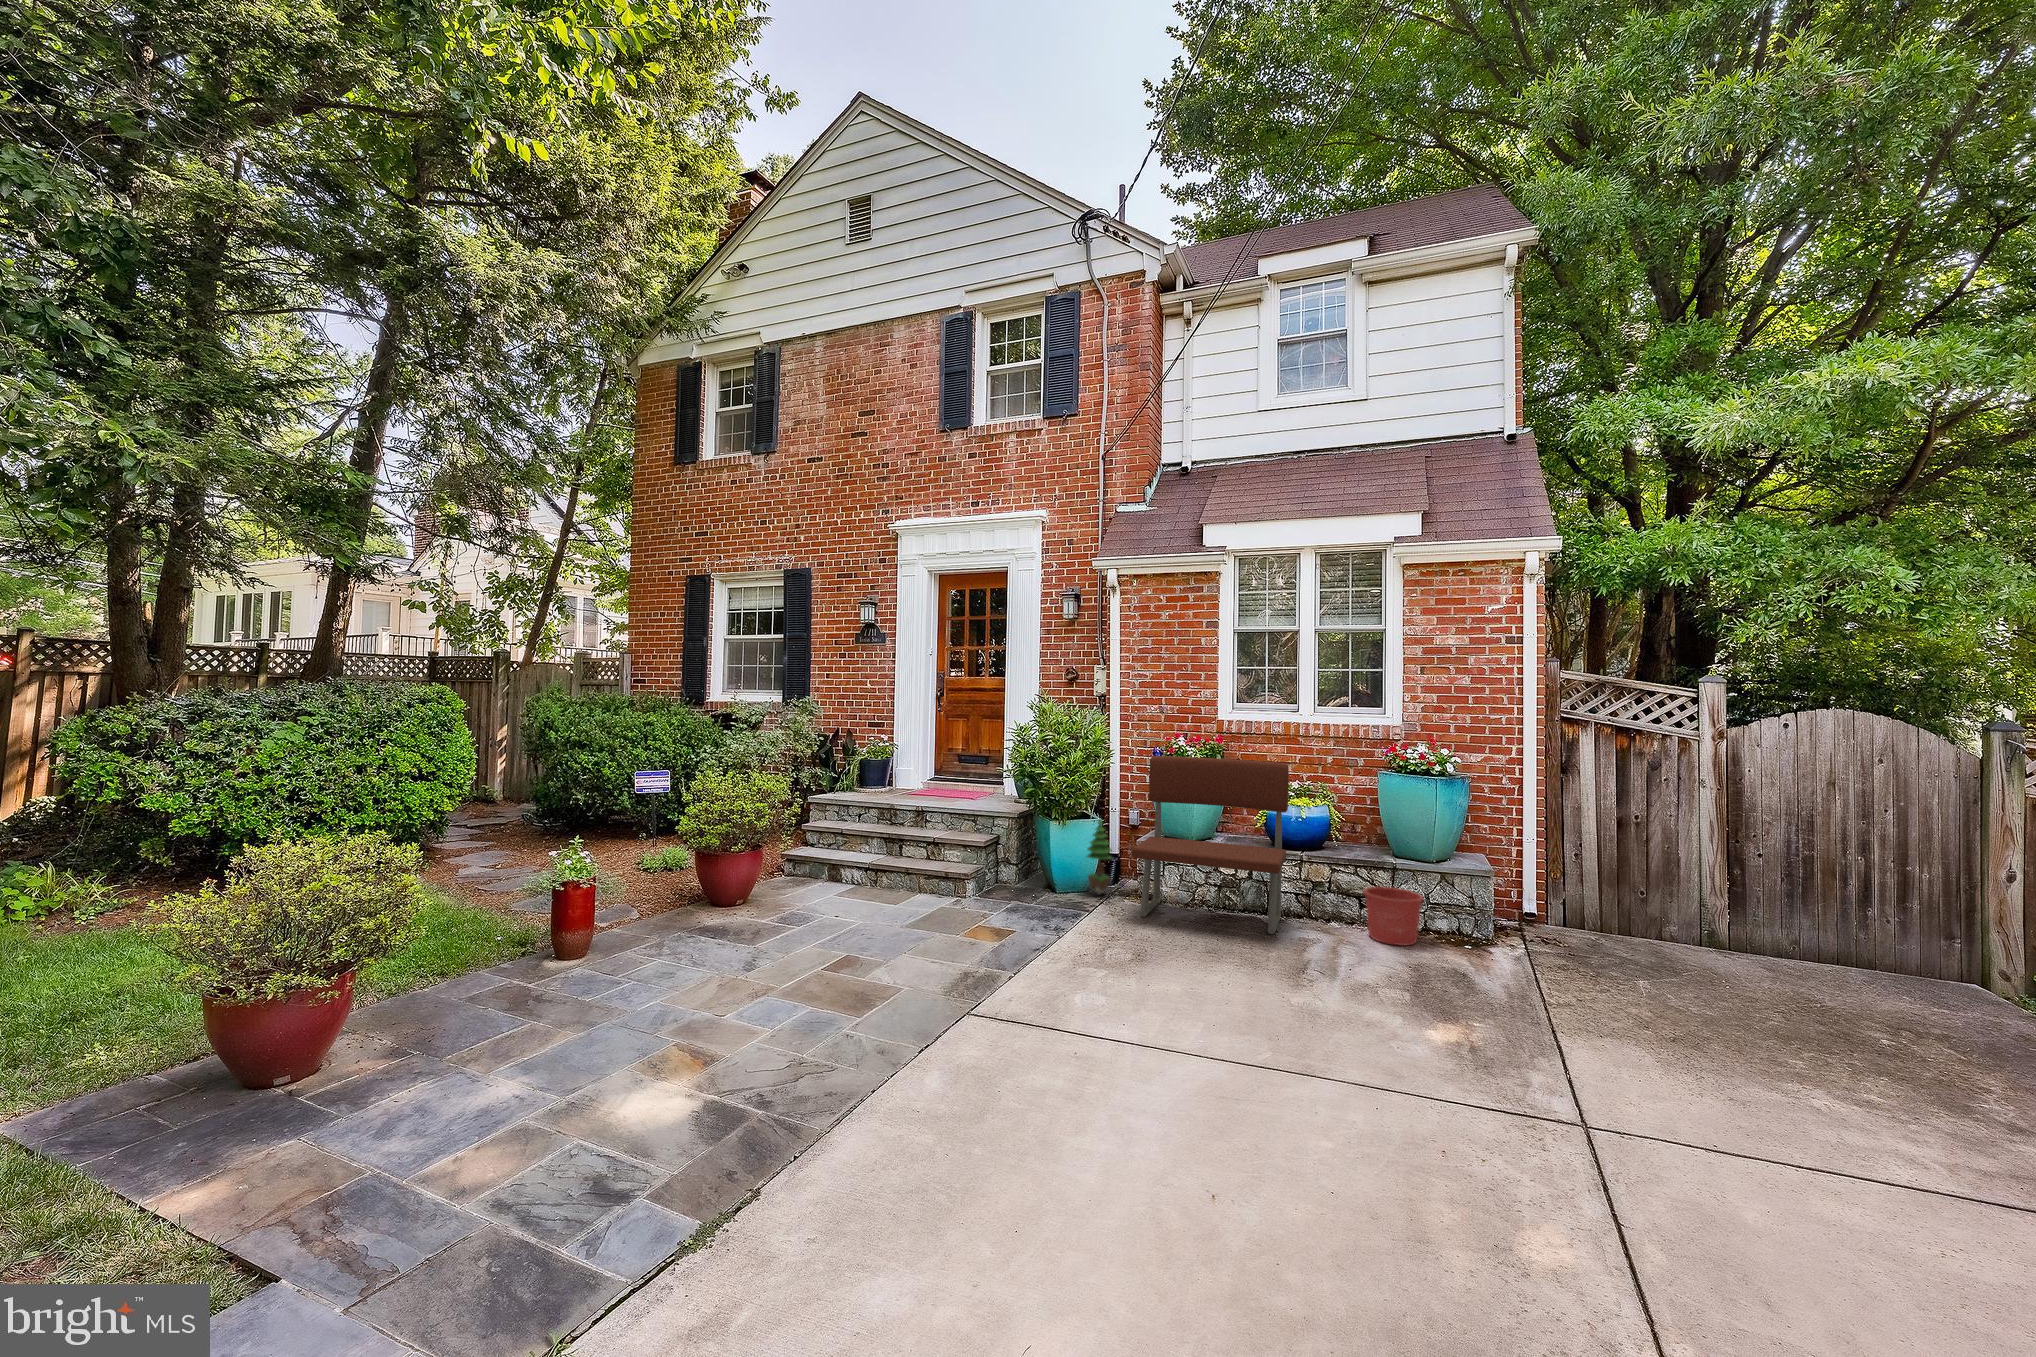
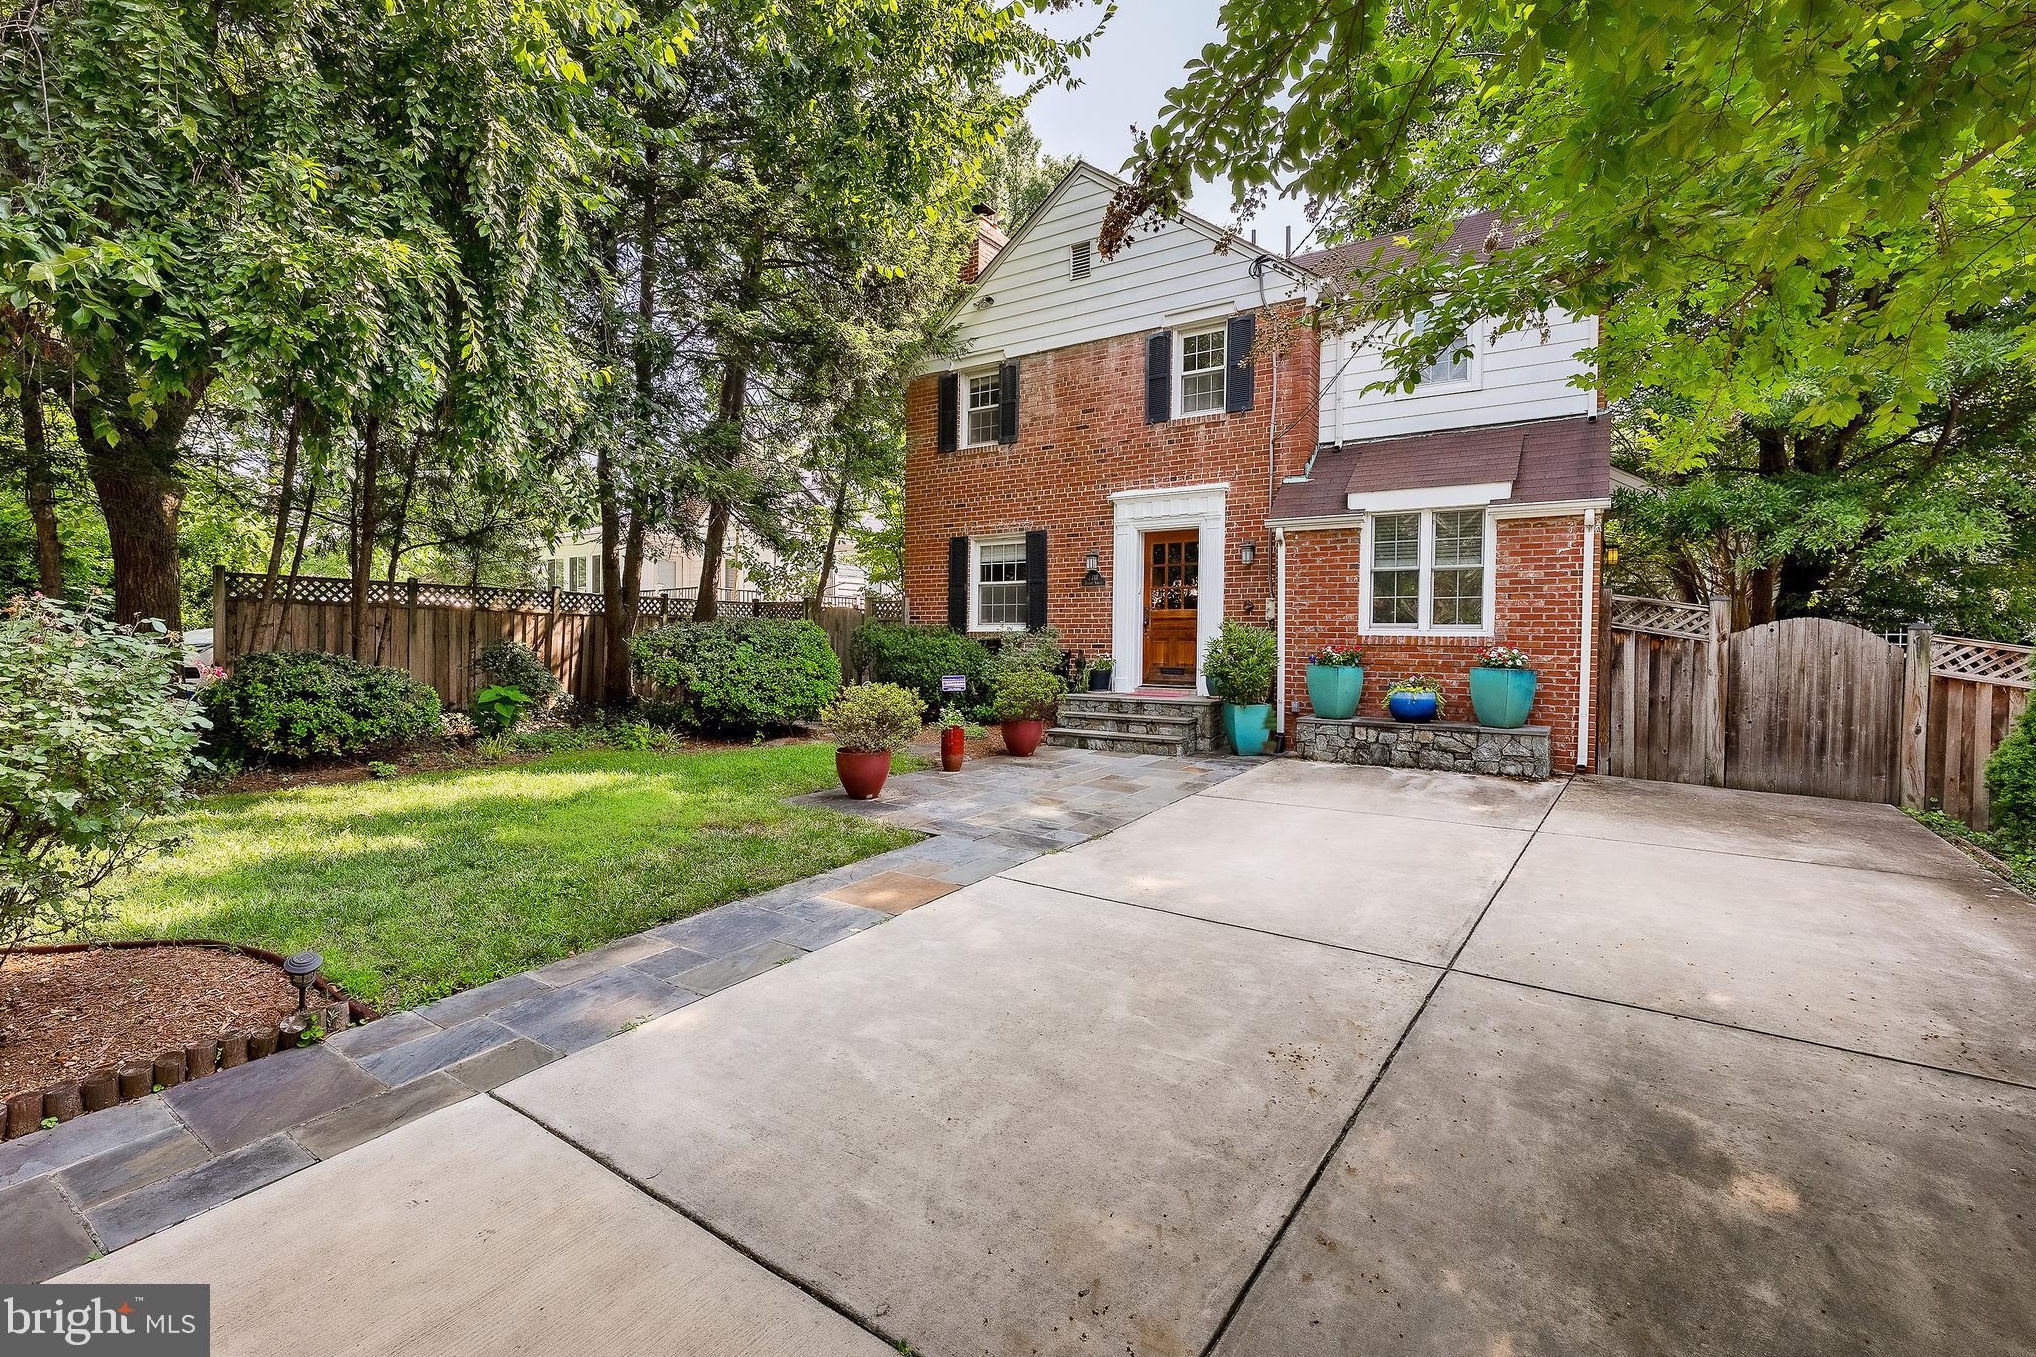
bench: present [1131,756,1289,934] -> none [1292,659,1404,772]
bucket: present [1362,887,1425,945] -> none [1453,744,1496,779]

